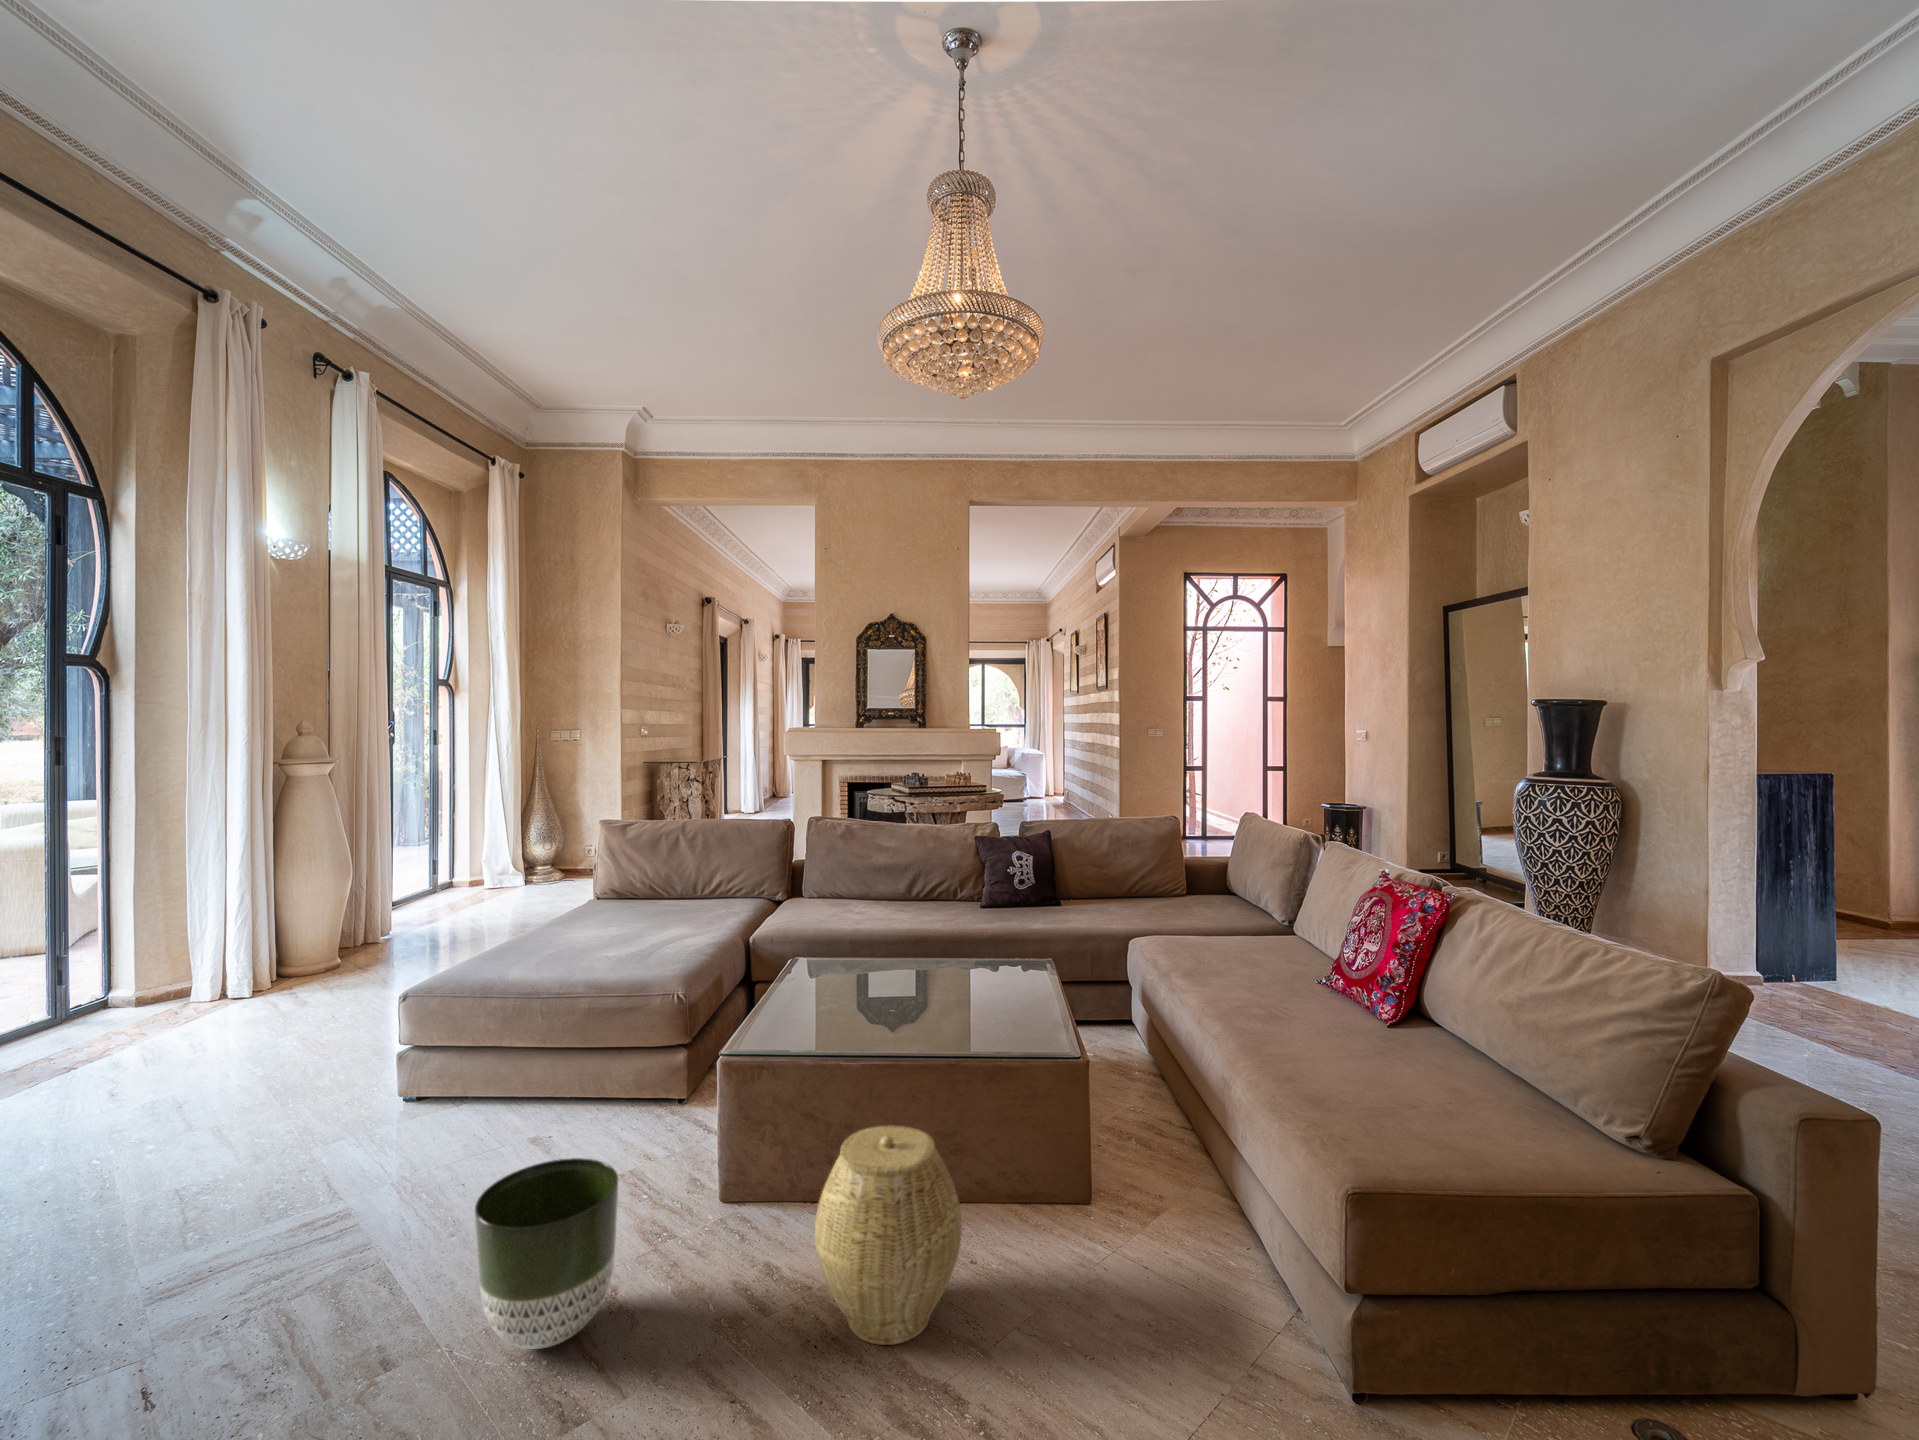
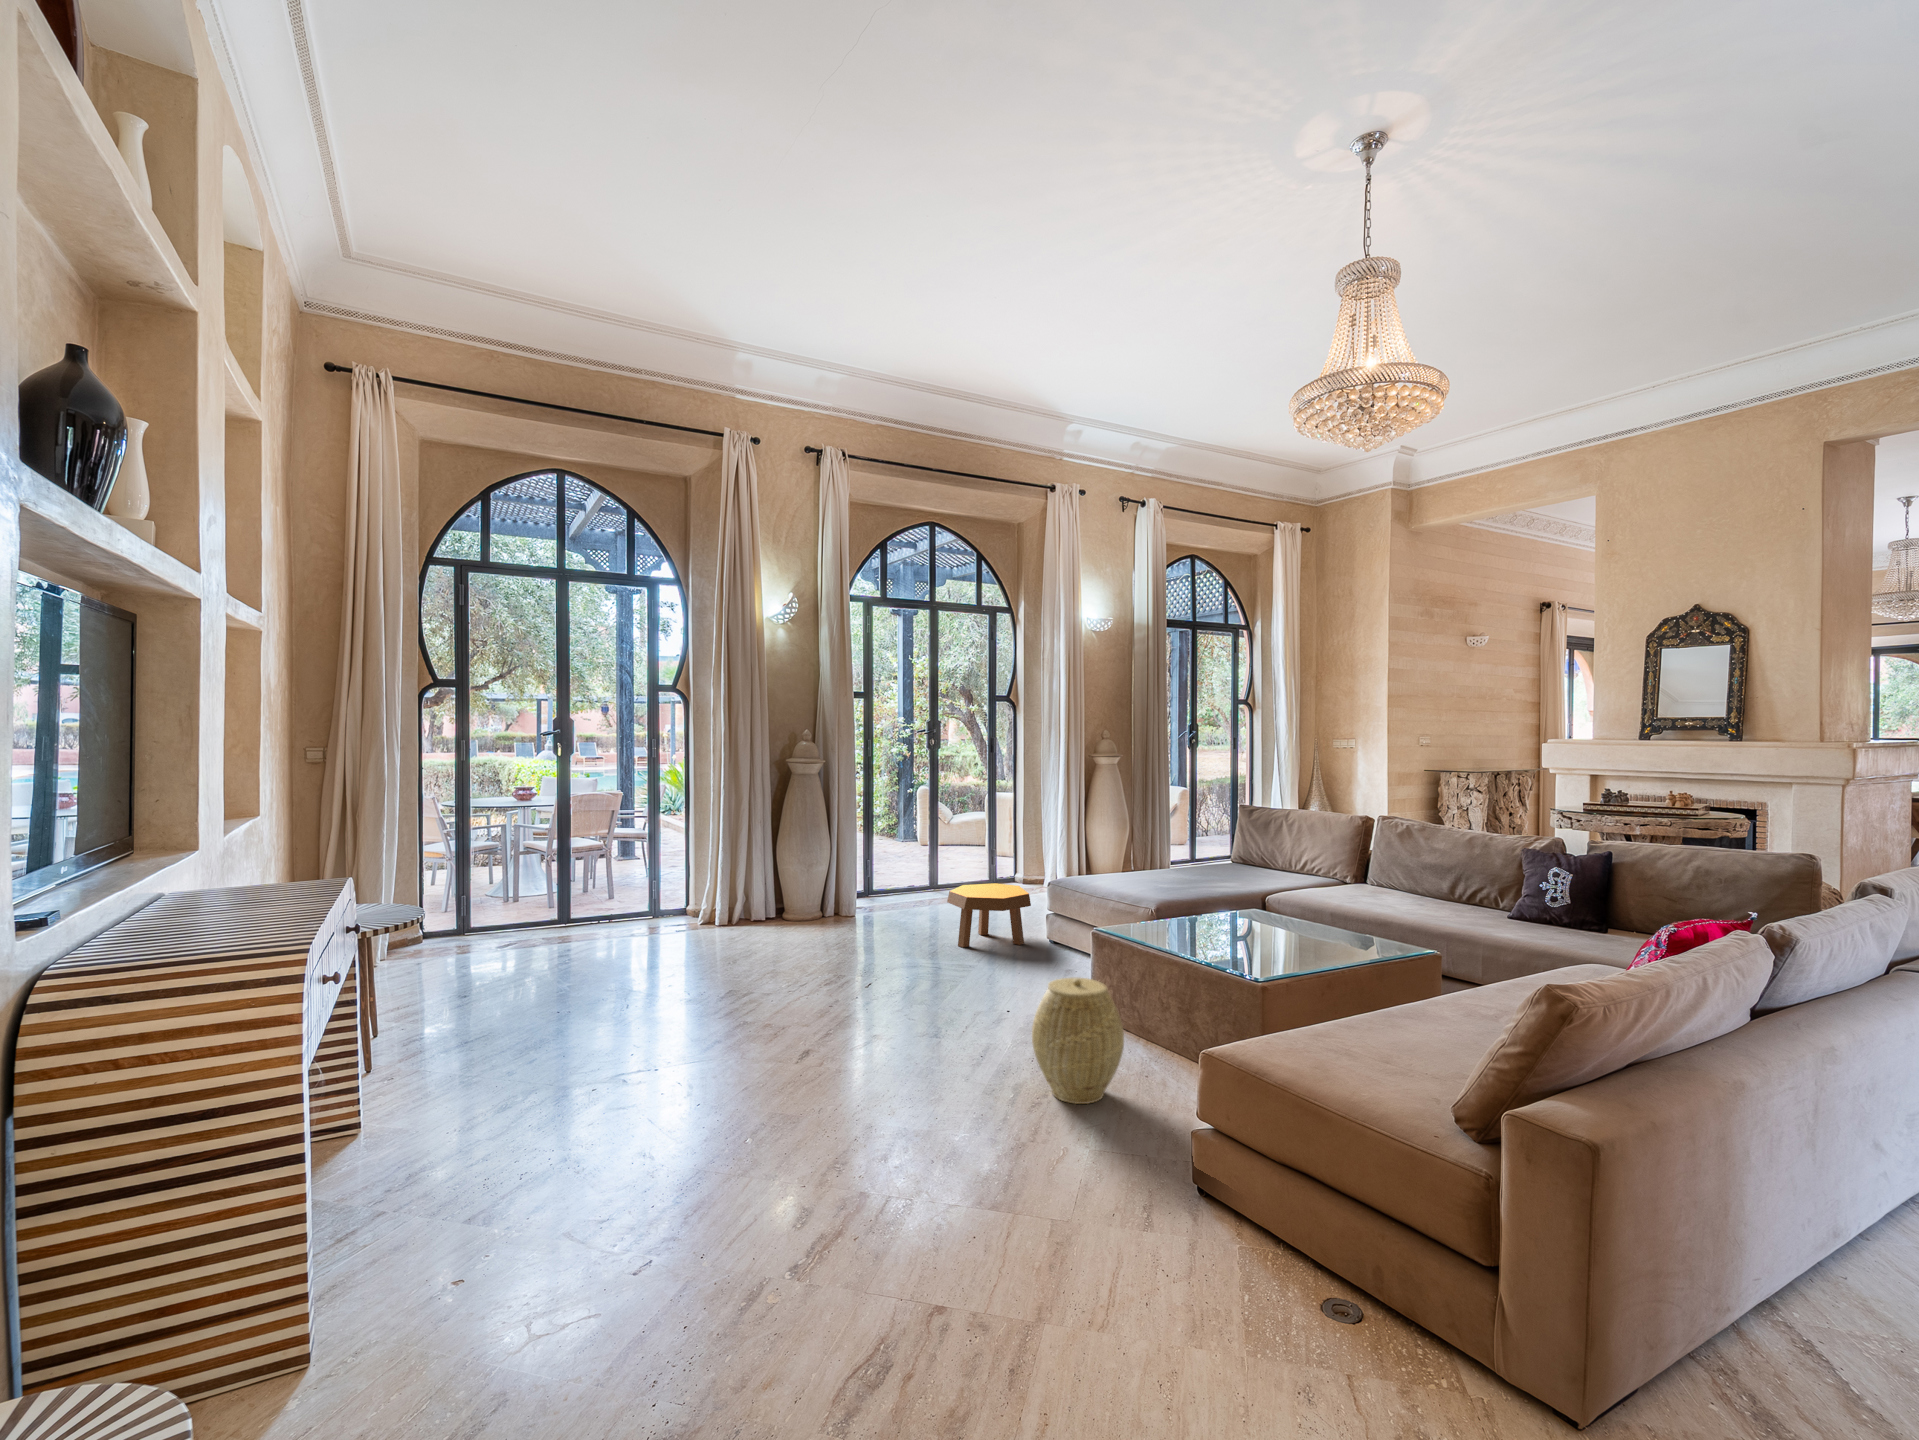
footstool: none [160,1017,366,1178] -> present [947,883,1031,948]
planter: present [475,1158,618,1349] -> none [933,950,999,1034]

